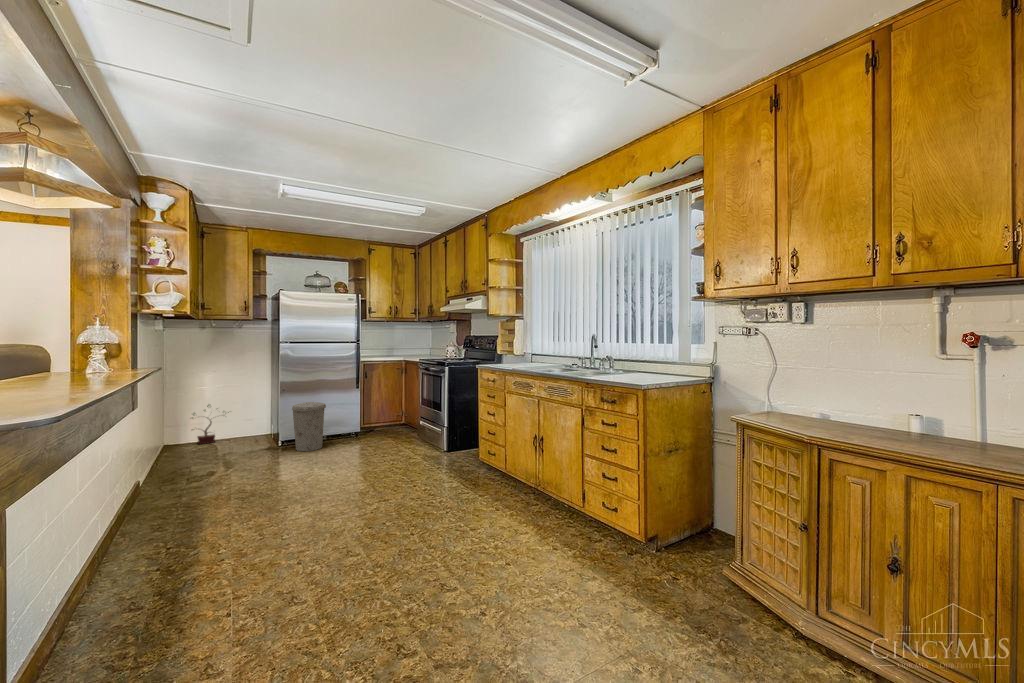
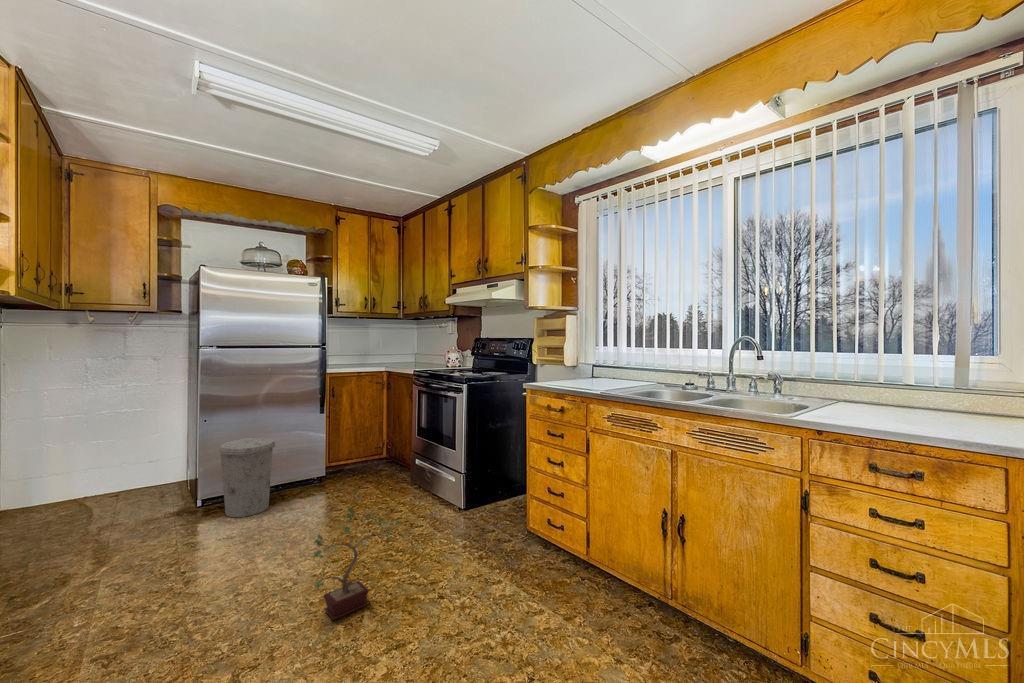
potted plant: present [192,405,229,444] -> present [313,508,402,620]

